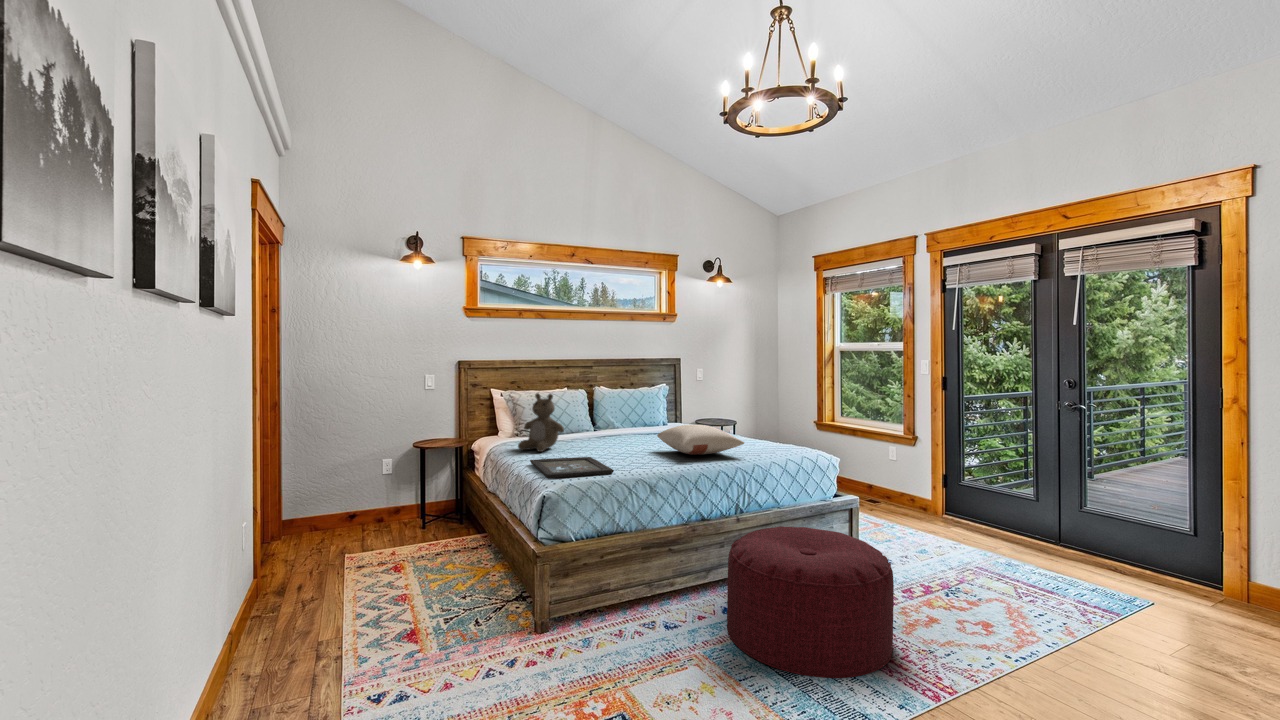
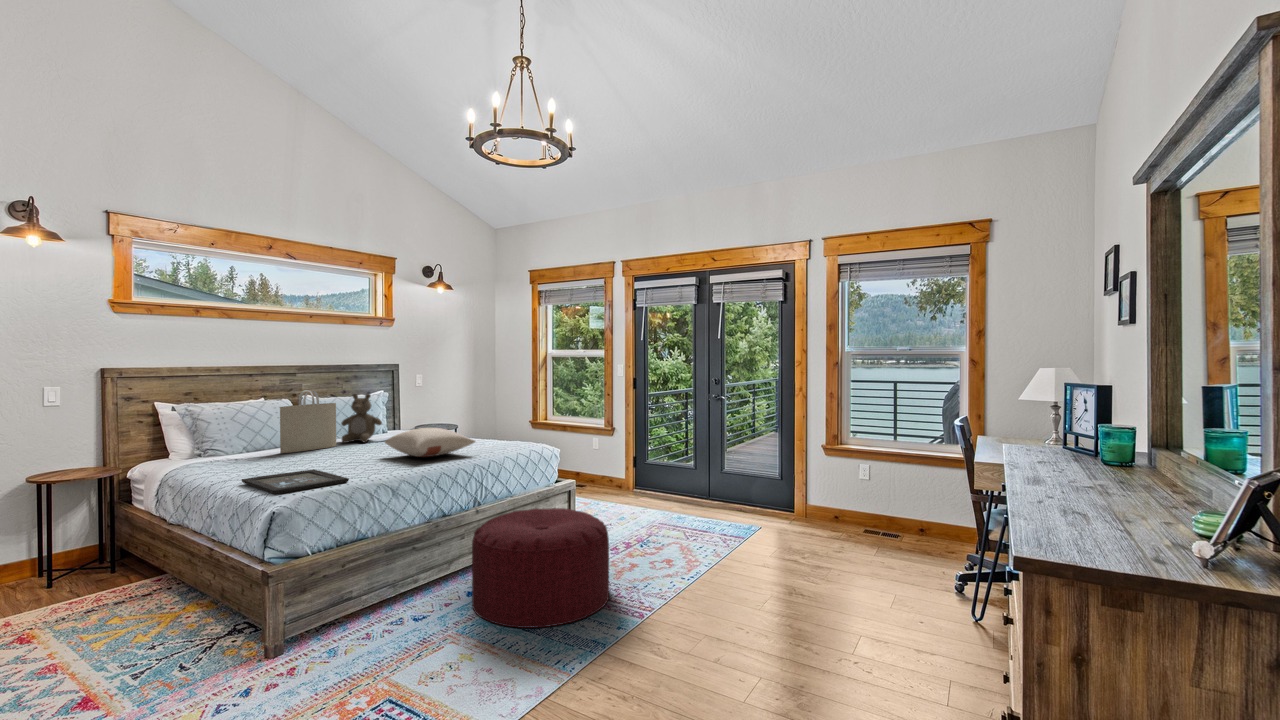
tote bag: none [575,382,622,438] -> present [280,390,336,453]
teddy bear: present [518,393,564,452] -> present [341,394,382,443]

